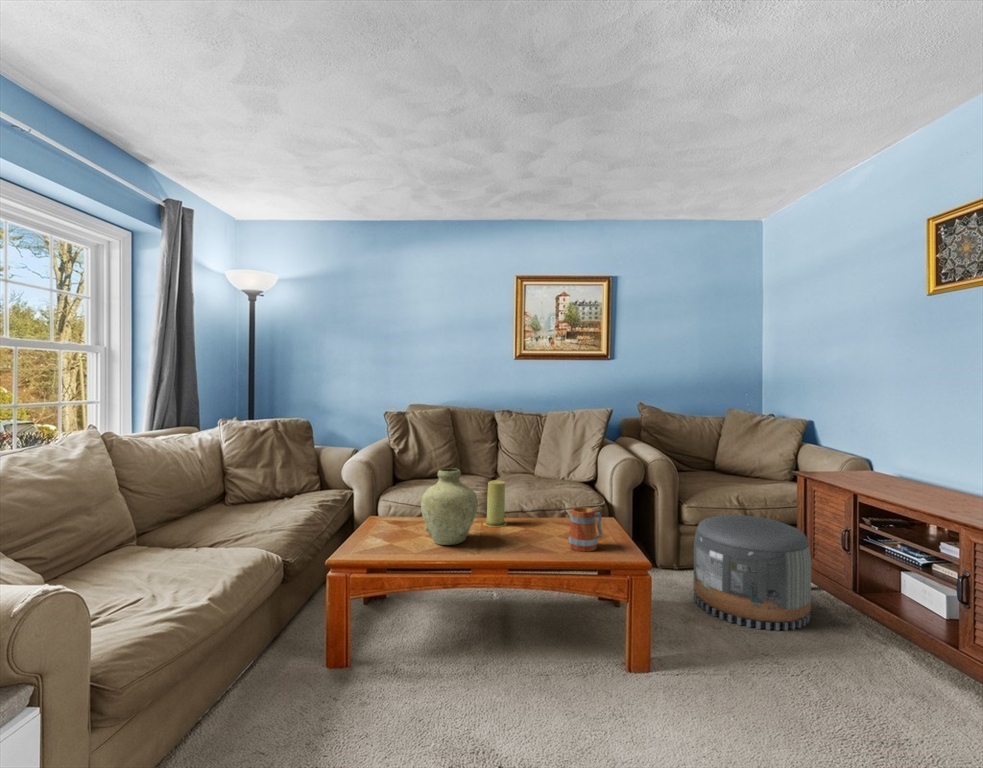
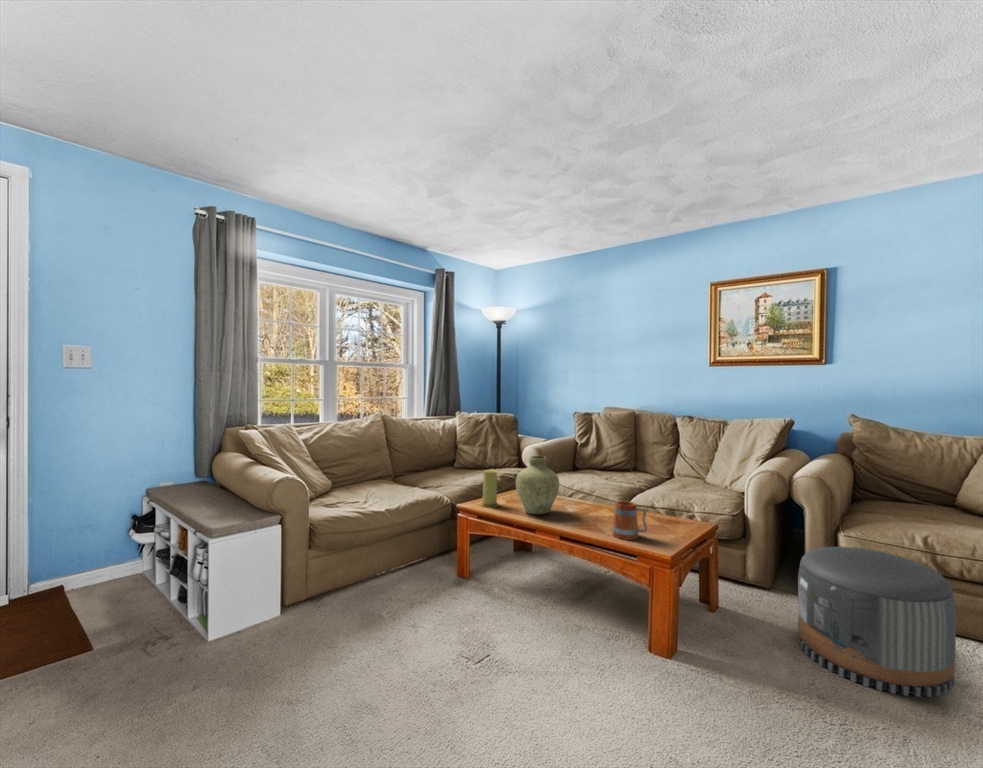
candle: present [484,480,507,527] -> present [480,469,499,507]

